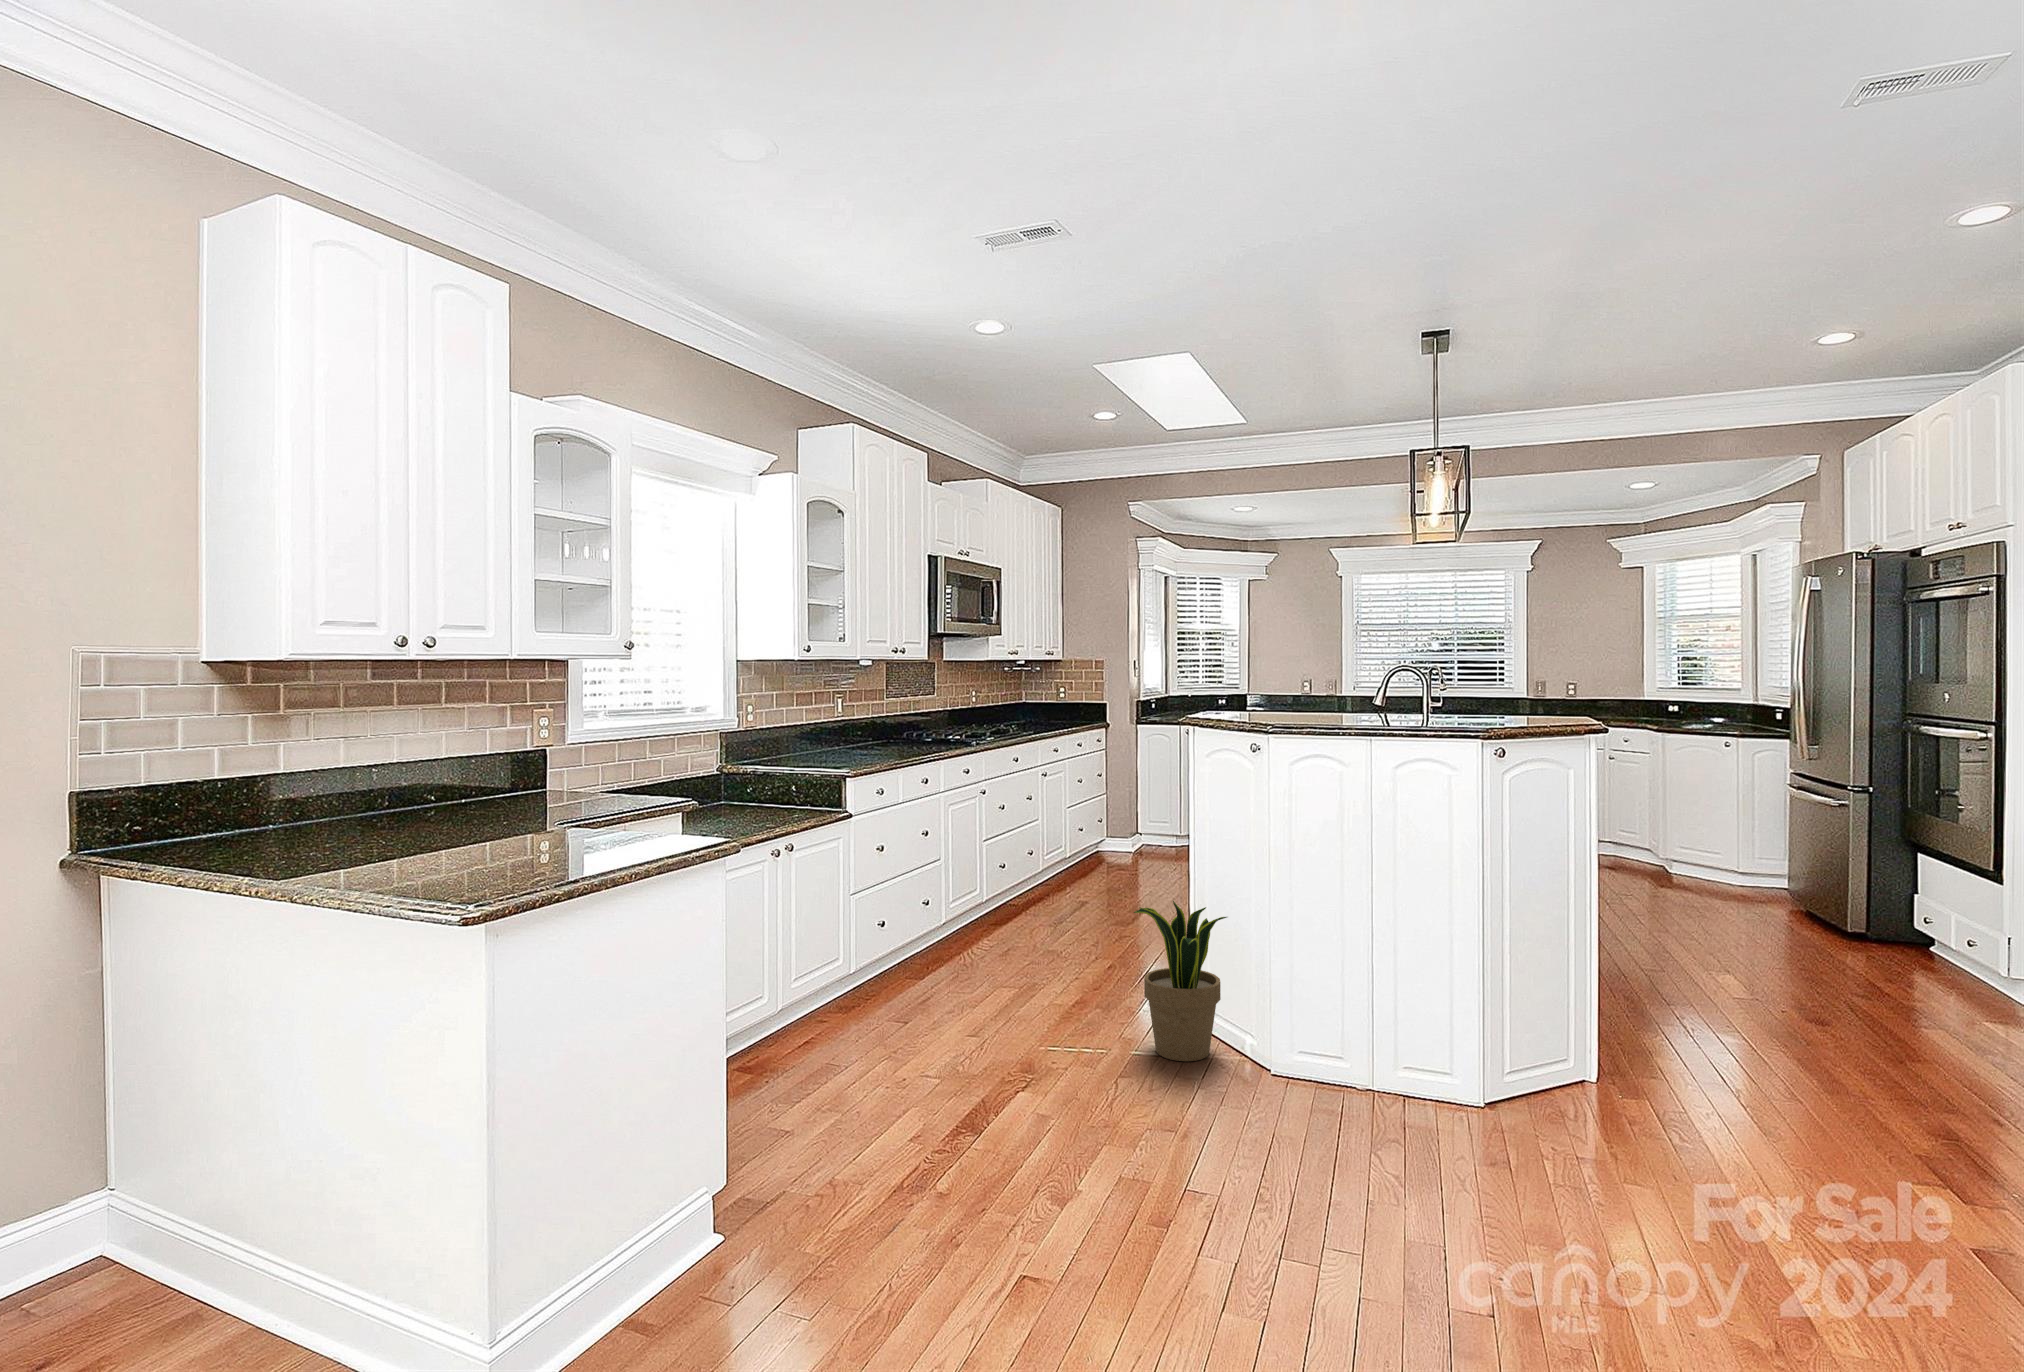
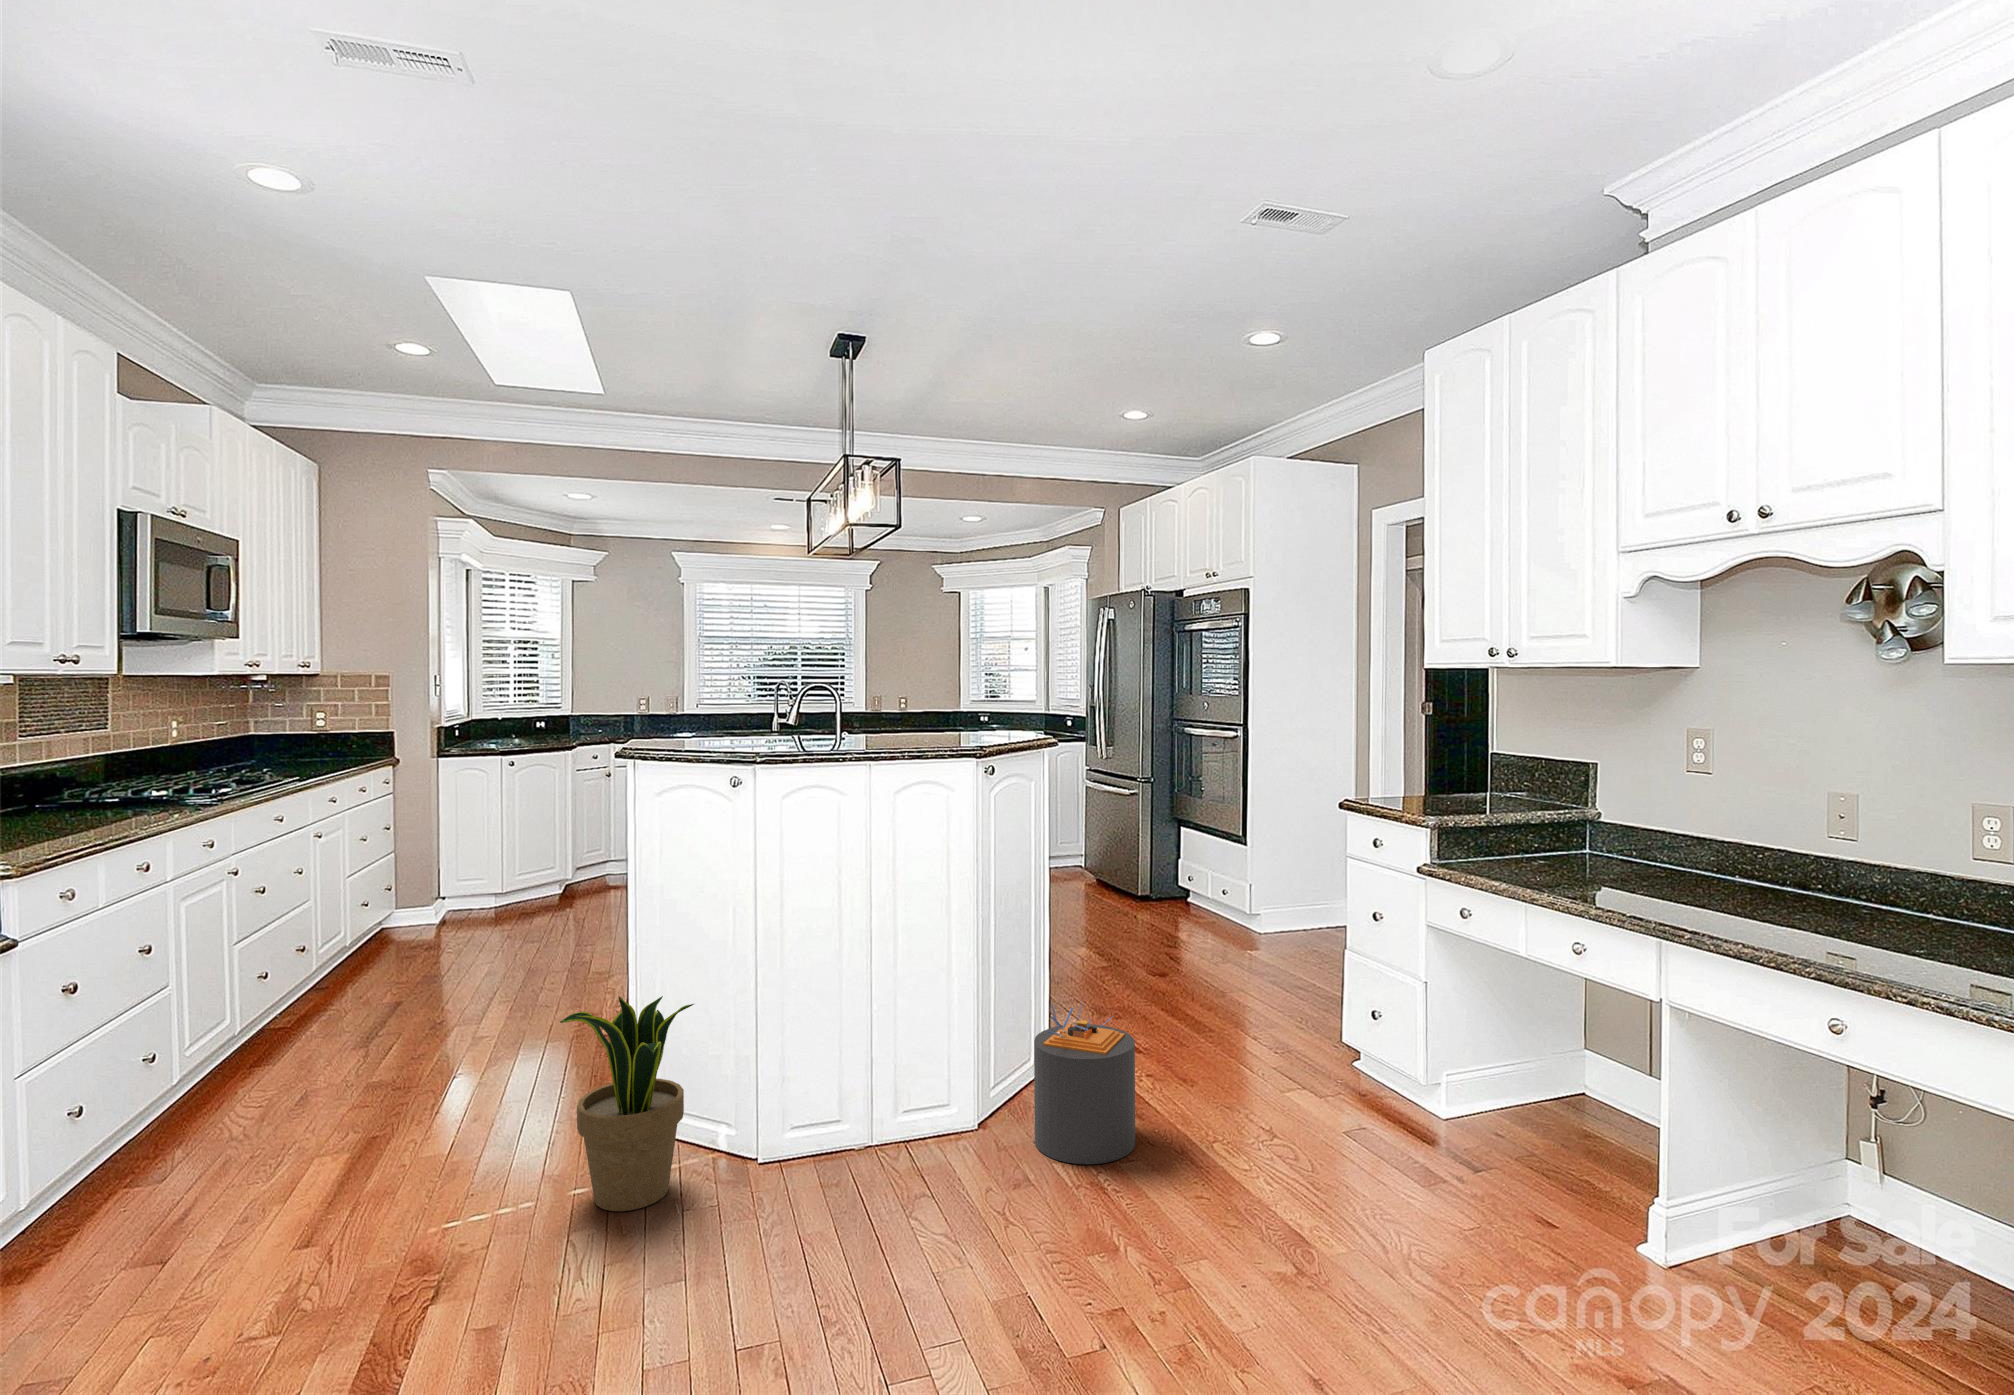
trash can: none [1538,974,1653,1144] -> present [1034,1003,1135,1164]

